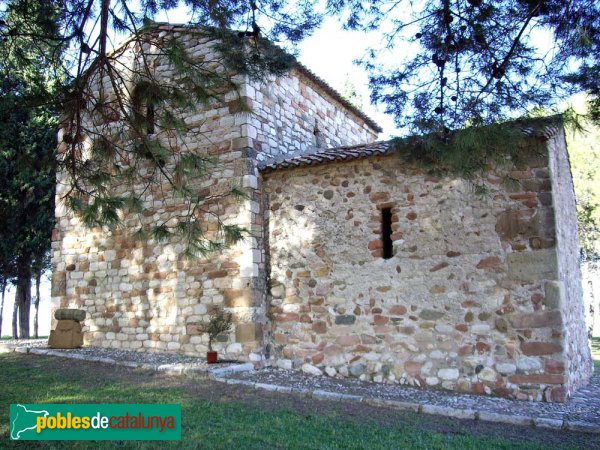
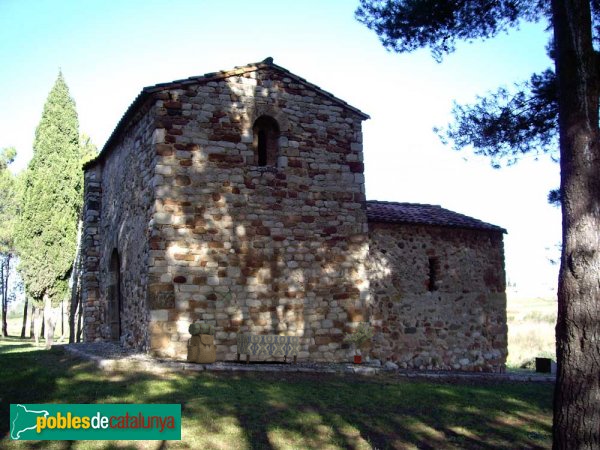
bench: none [84,320,154,357] -> present [237,334,299,364]

